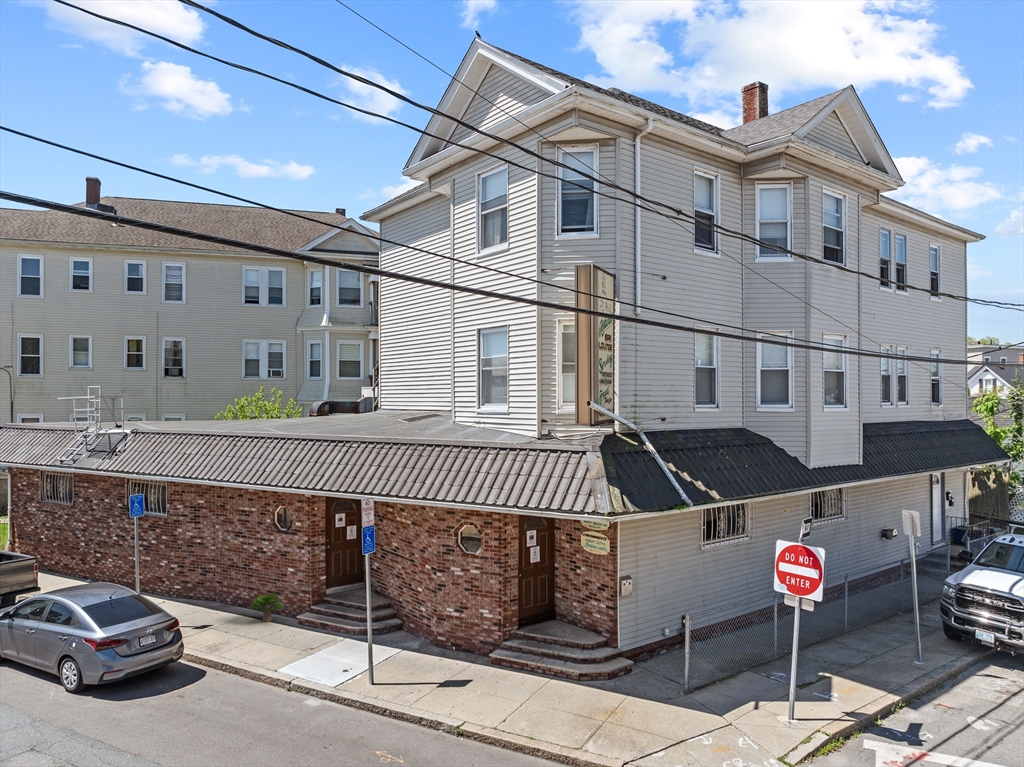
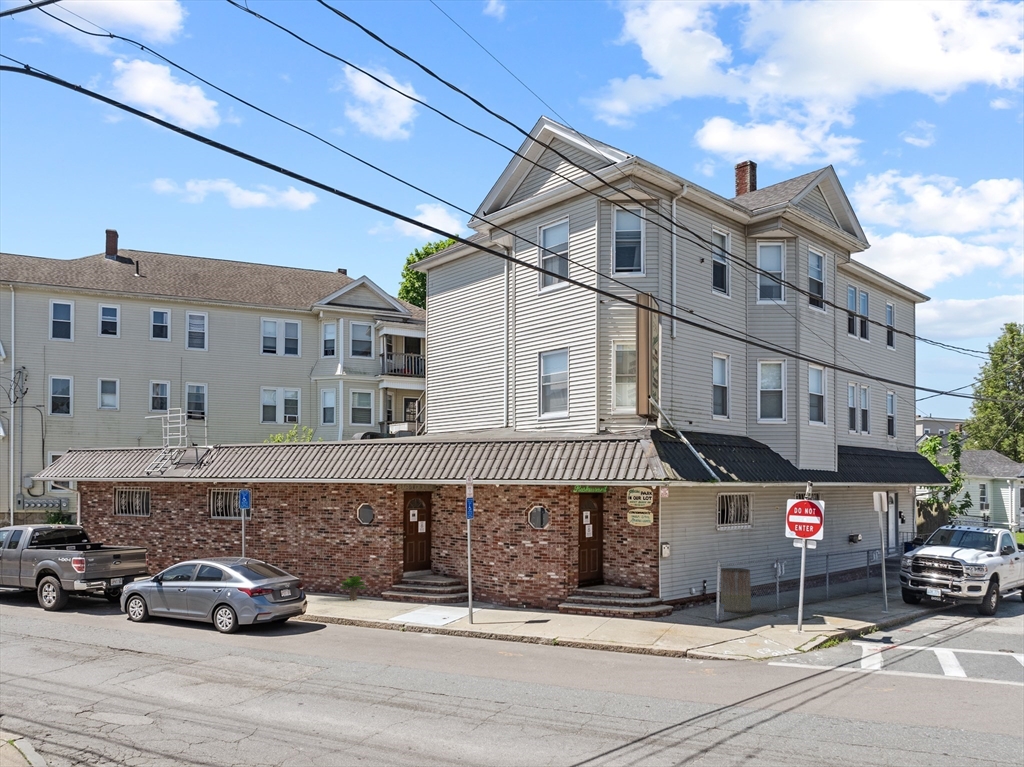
trash can: none [696,594,734,654] -> present [721,568,751,613]

